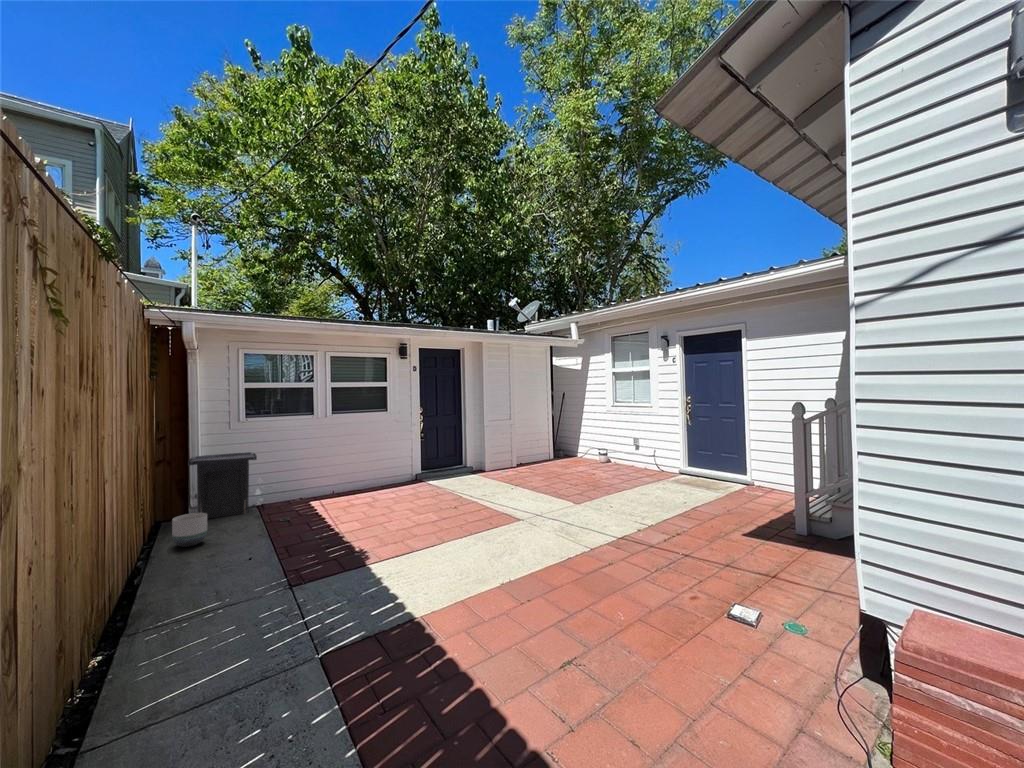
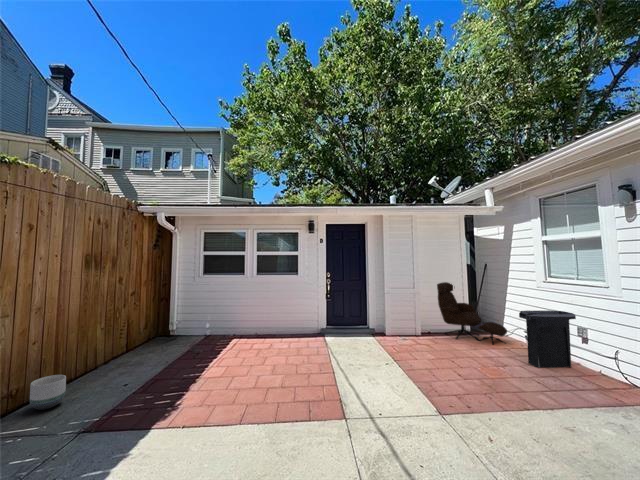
lounge chair: none [529,410,585,462] -> present [437,282,507,345]
trash can: present [188,452,257,519] -> present [519,310,576,368]

